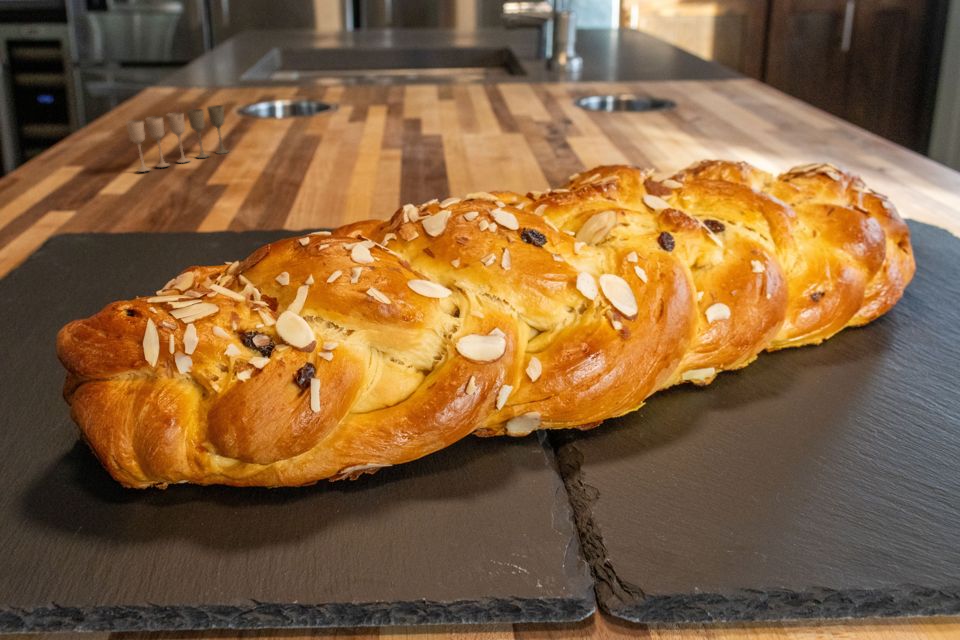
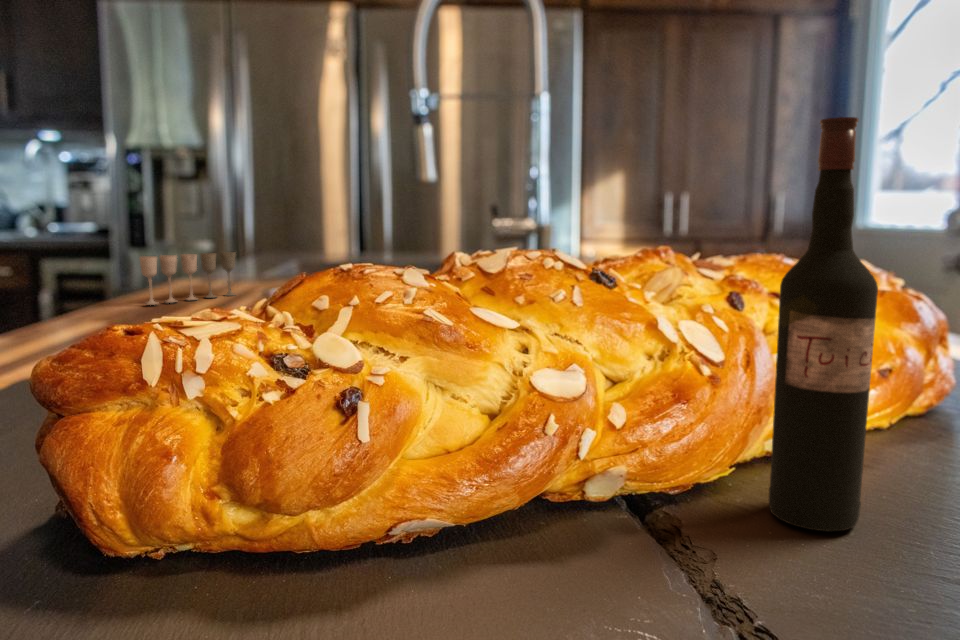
wine bottle: none [661,124,750,466] -> present [768,117,878,532]

